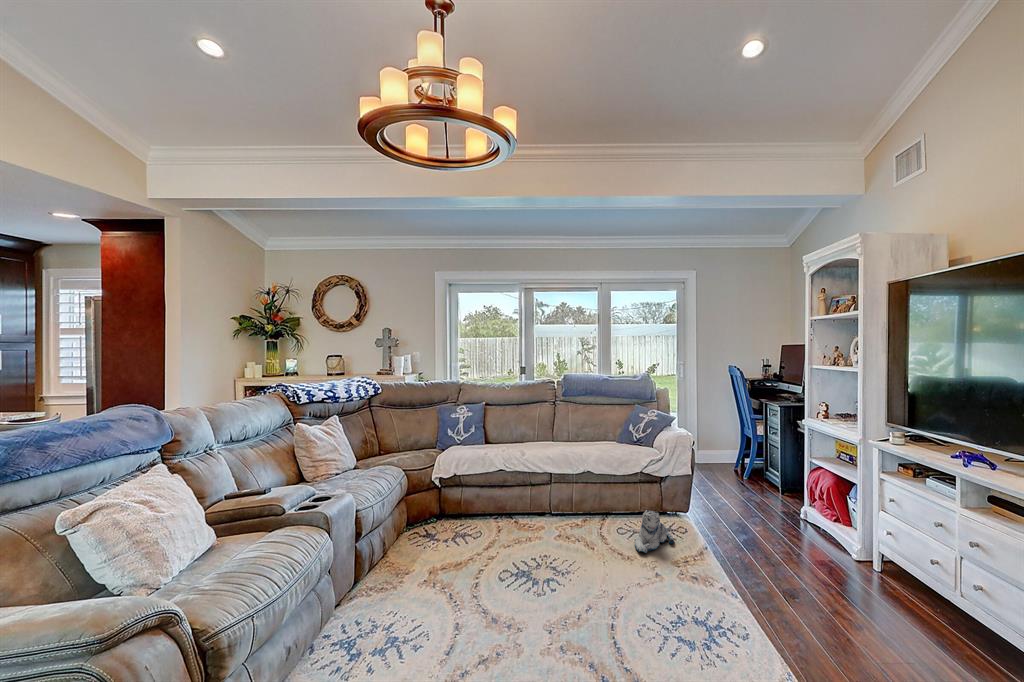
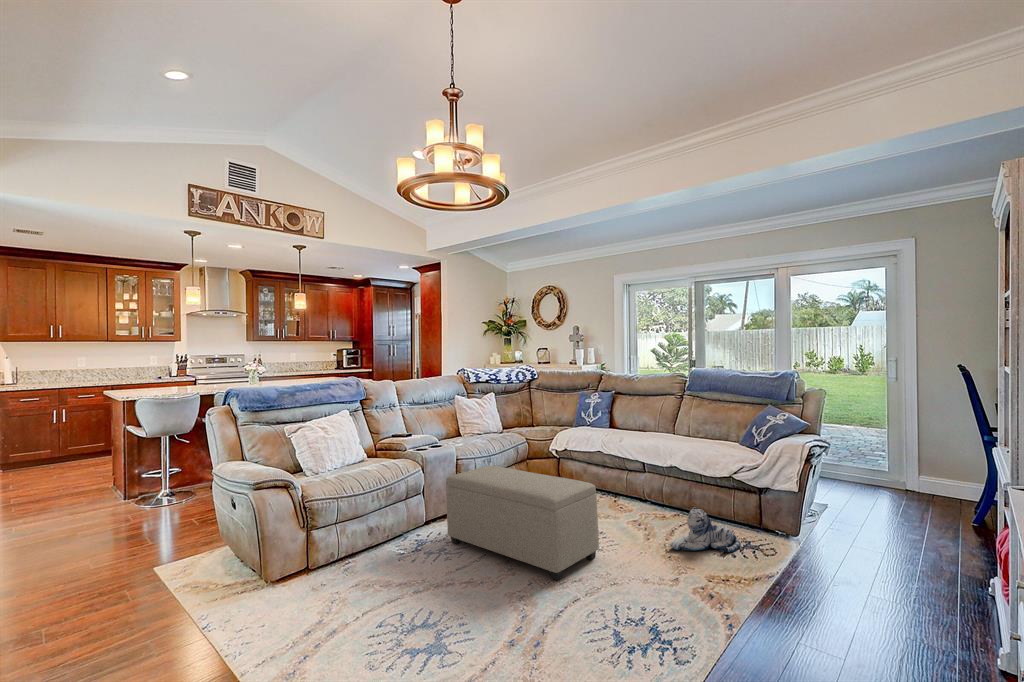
ottoman: none [444,508,635,631] -> present [446,466,599,580]

